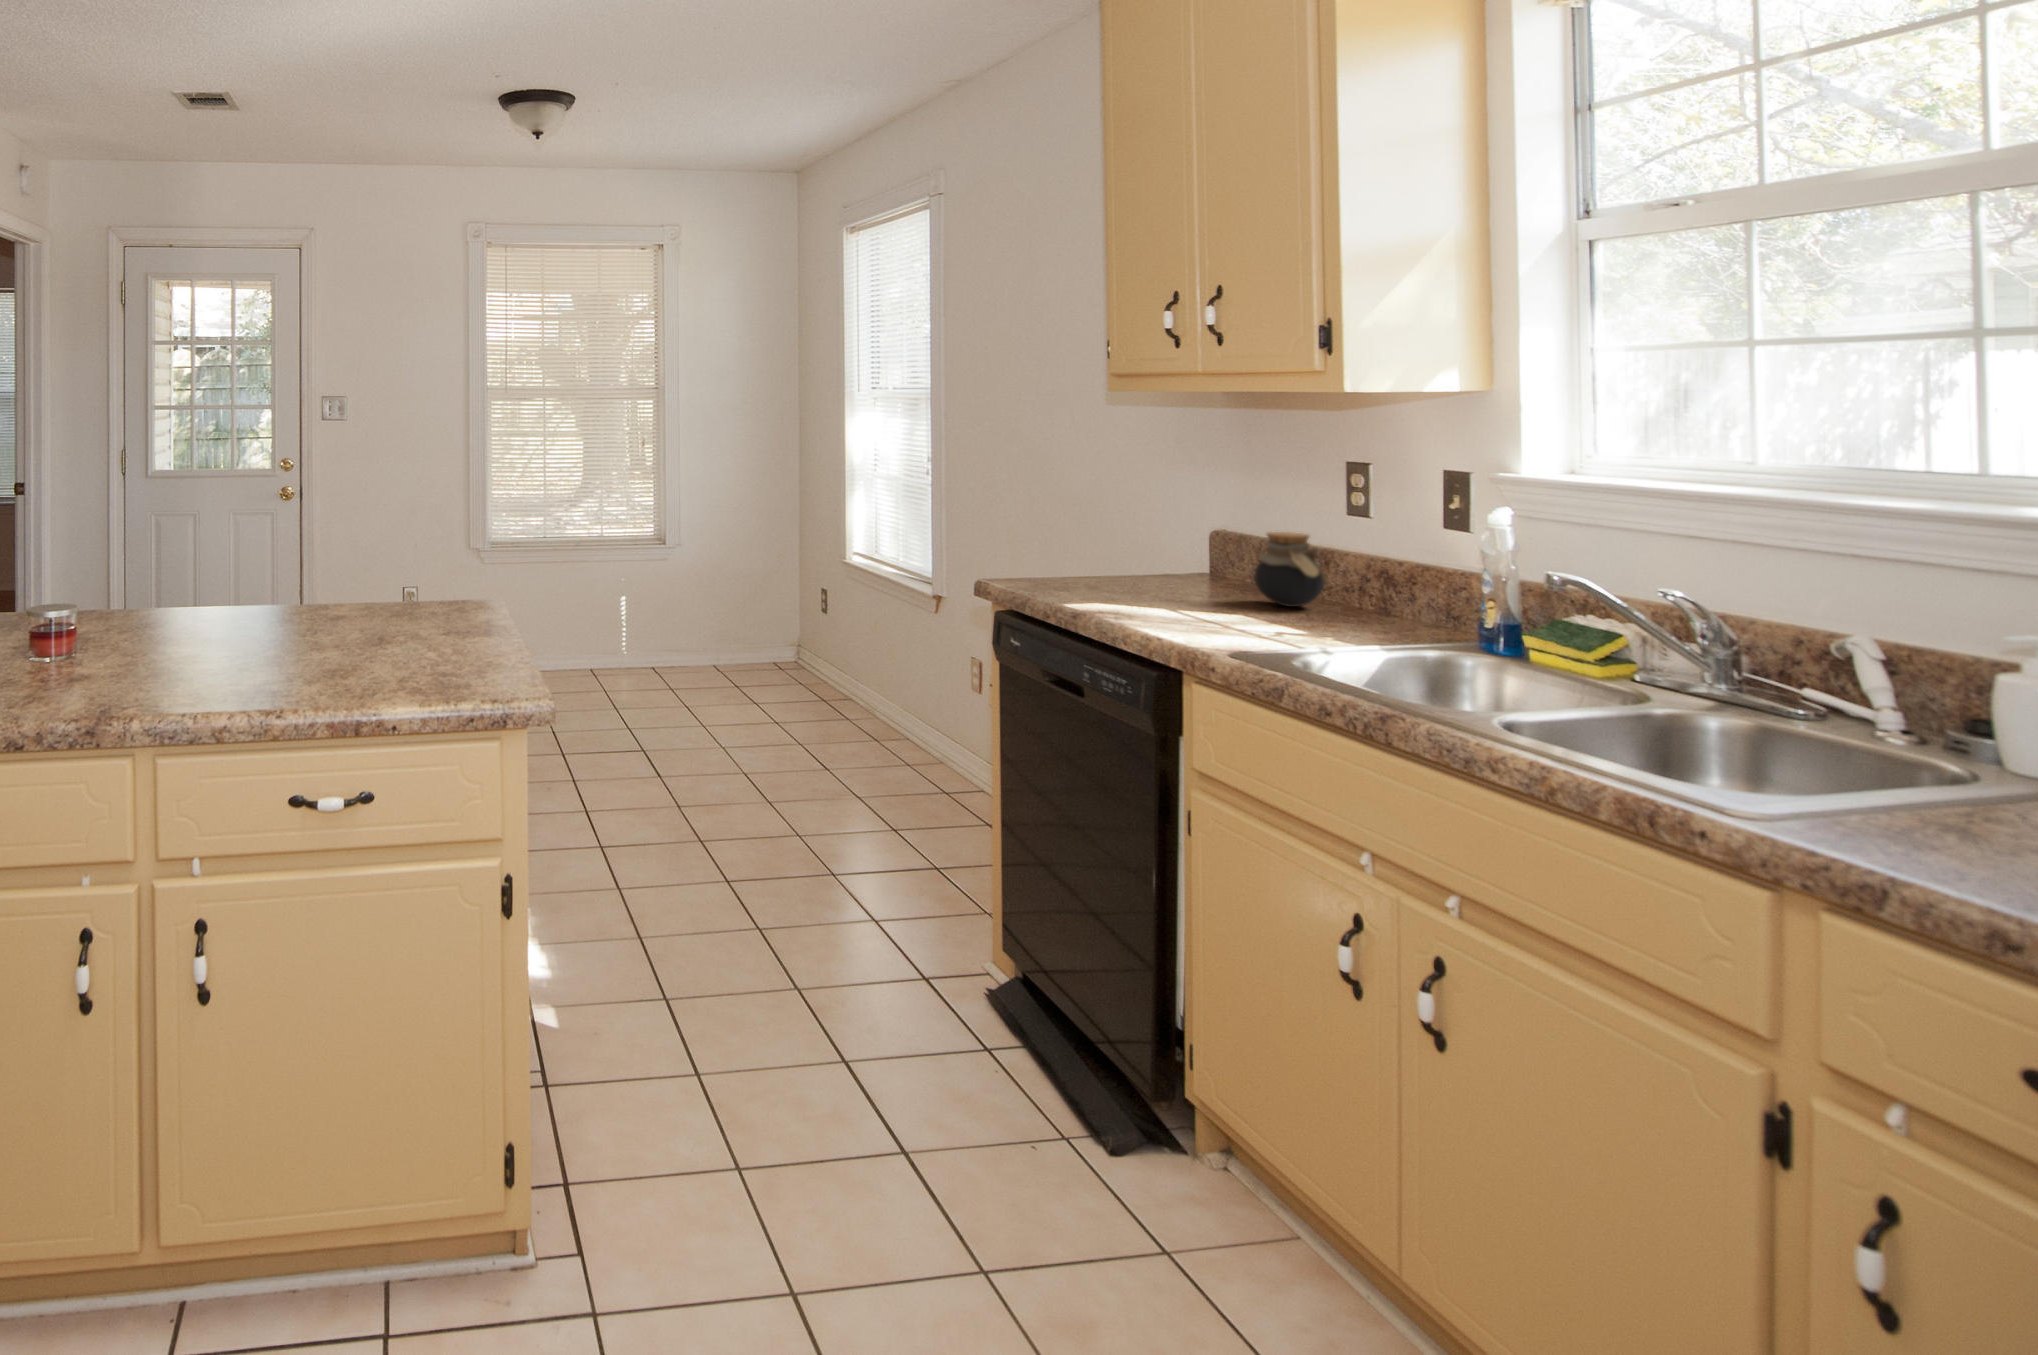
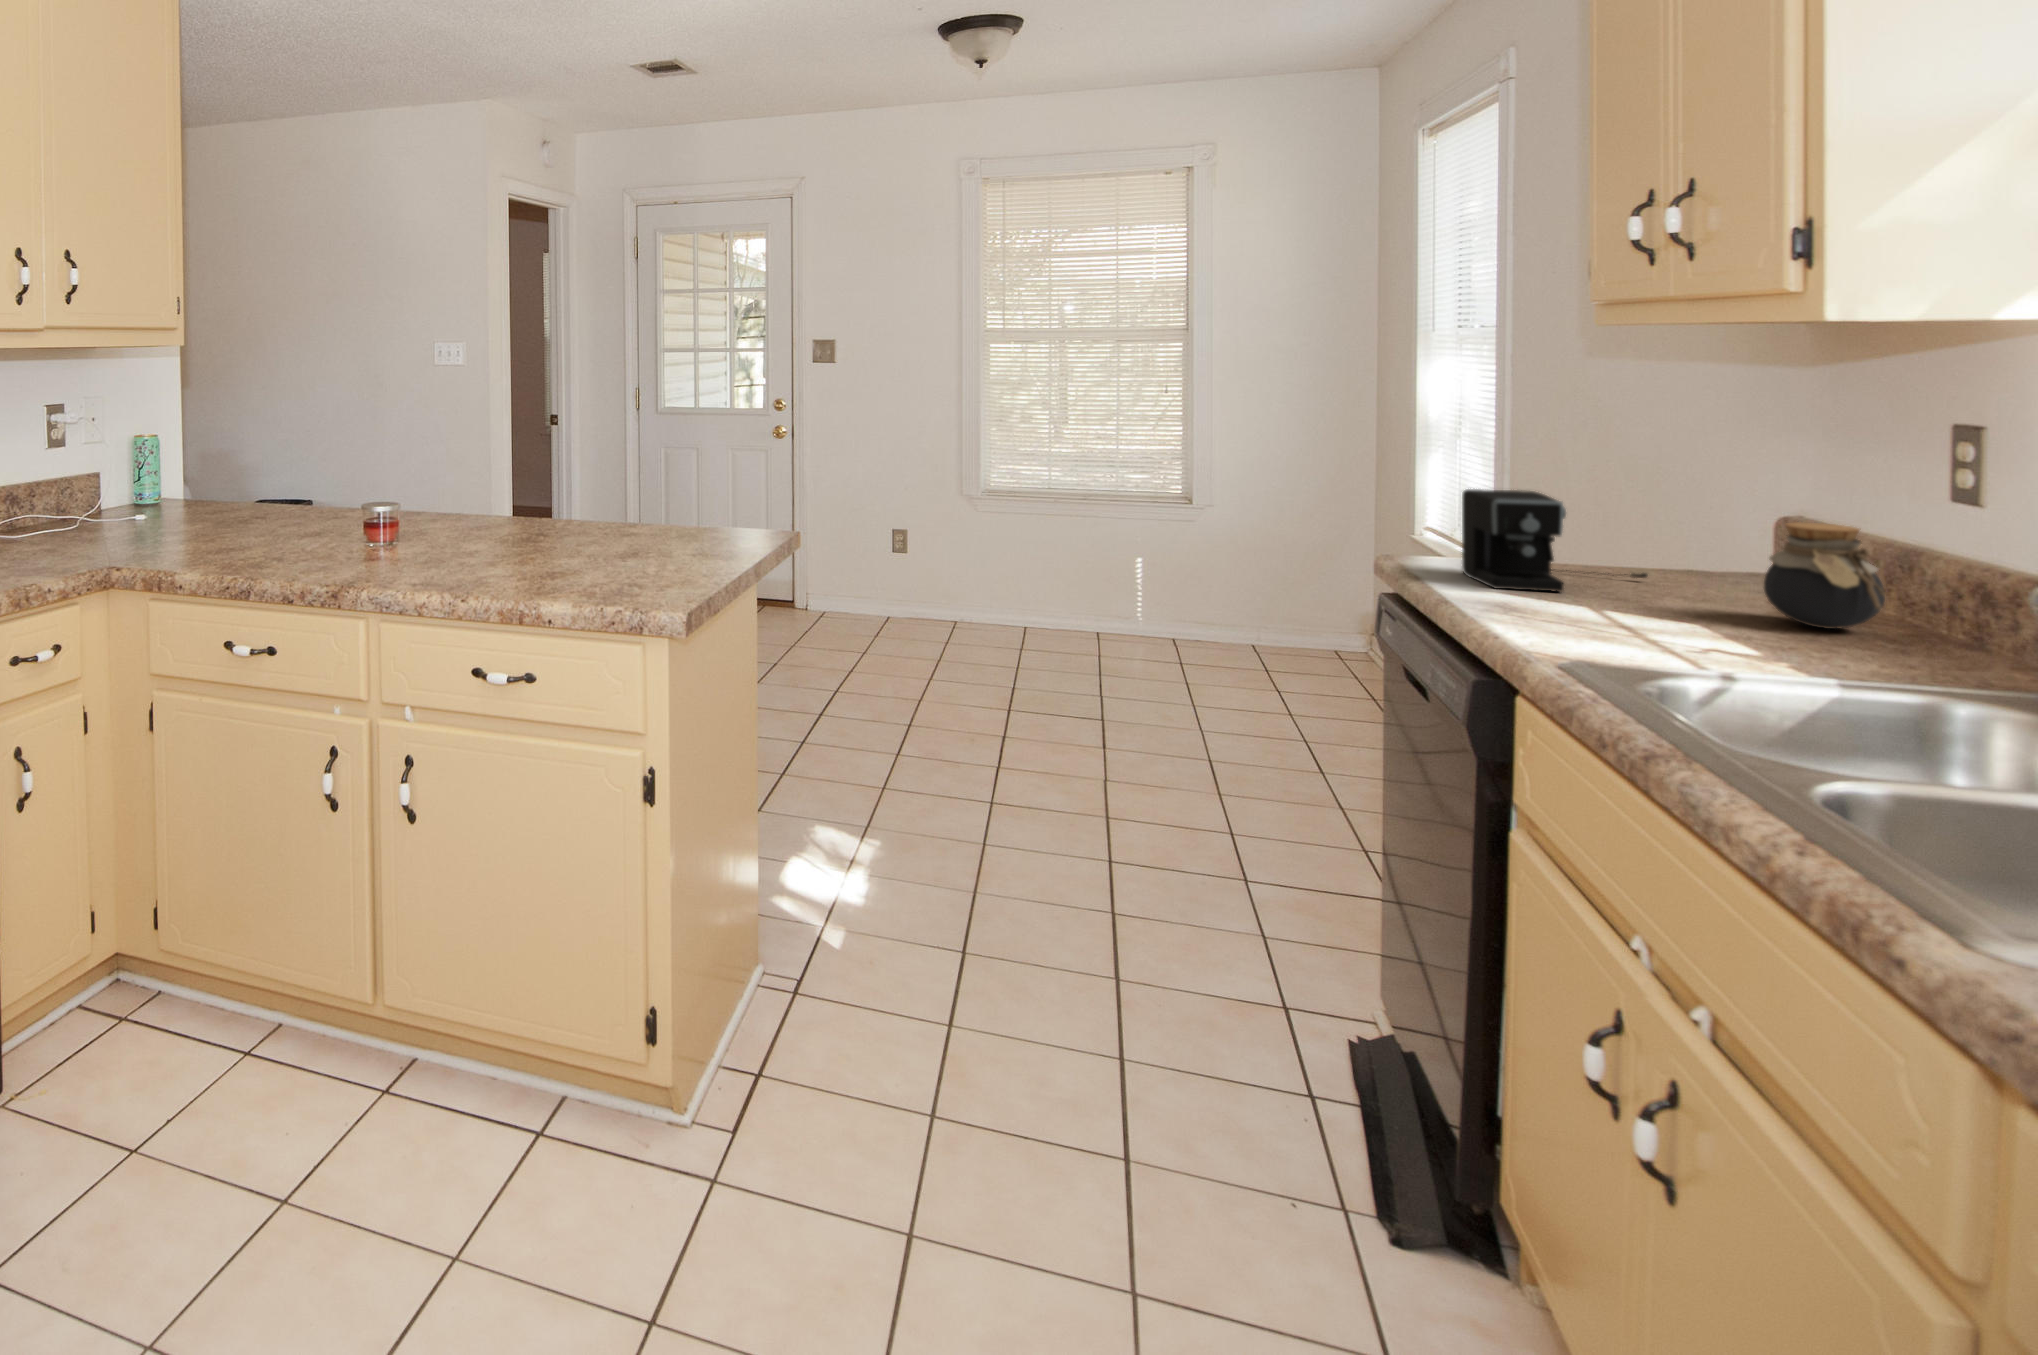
coffee maker: none [1053,518,1156,597] -> present [1462,489,1647,592]

